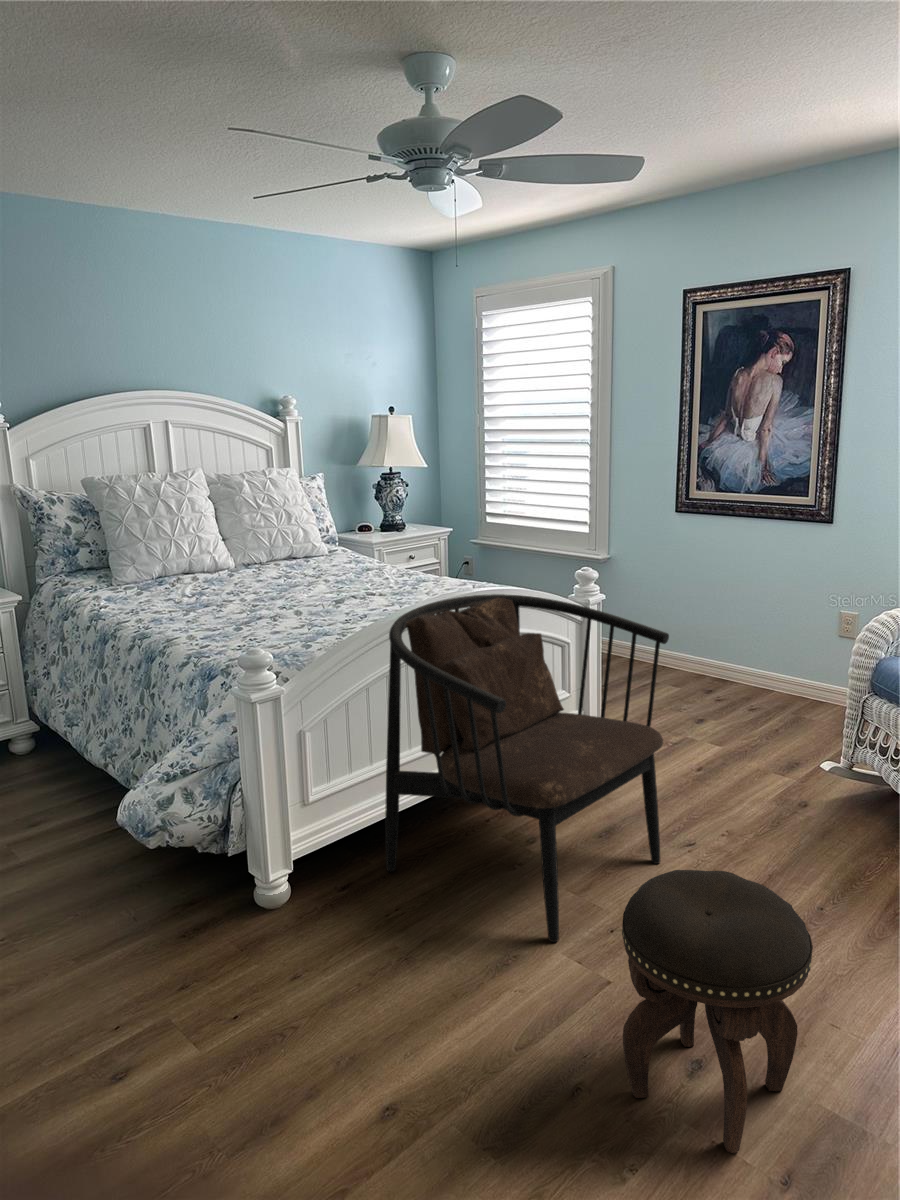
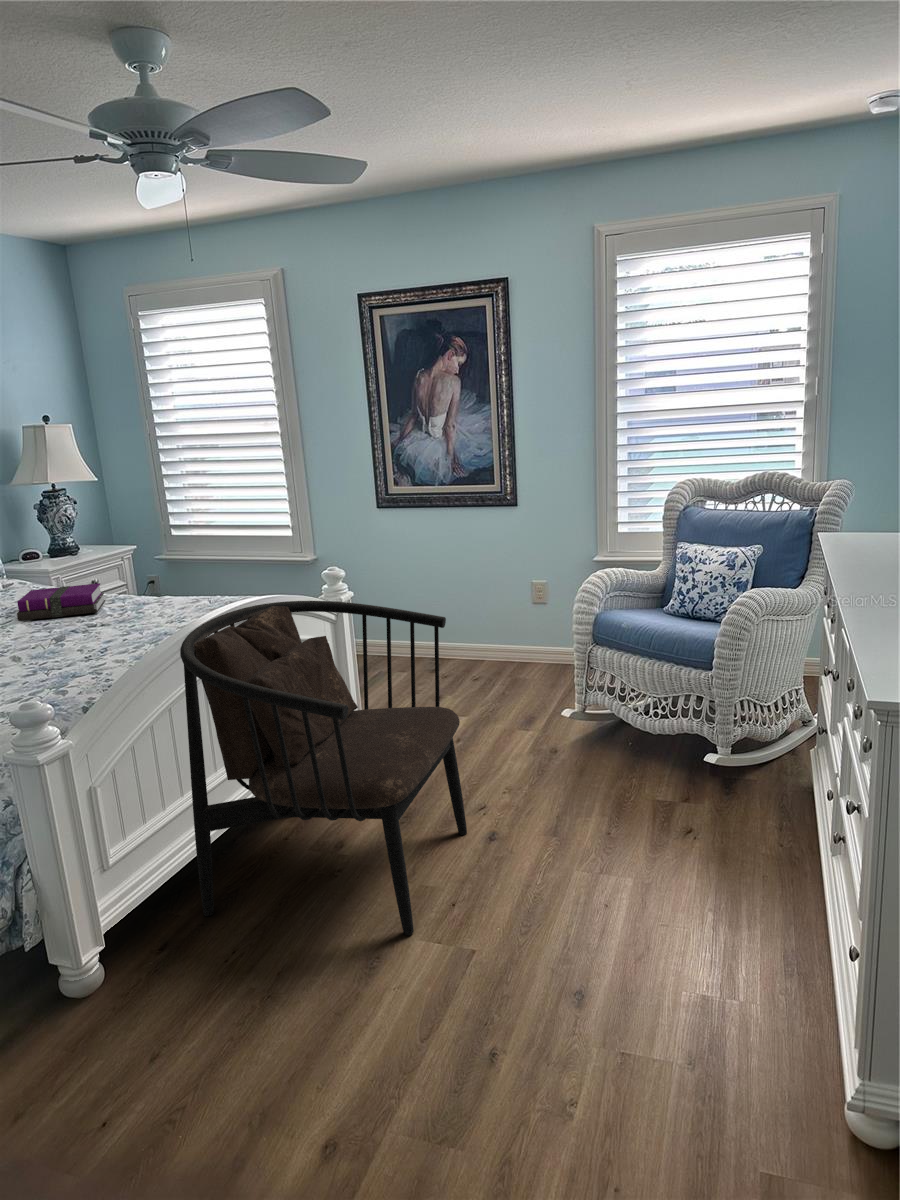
notebook: none [309,557,386,583] -> present [17,583,105,621]
footstool: present [622,870,813,1153] -> none [519,820,690,1069]

